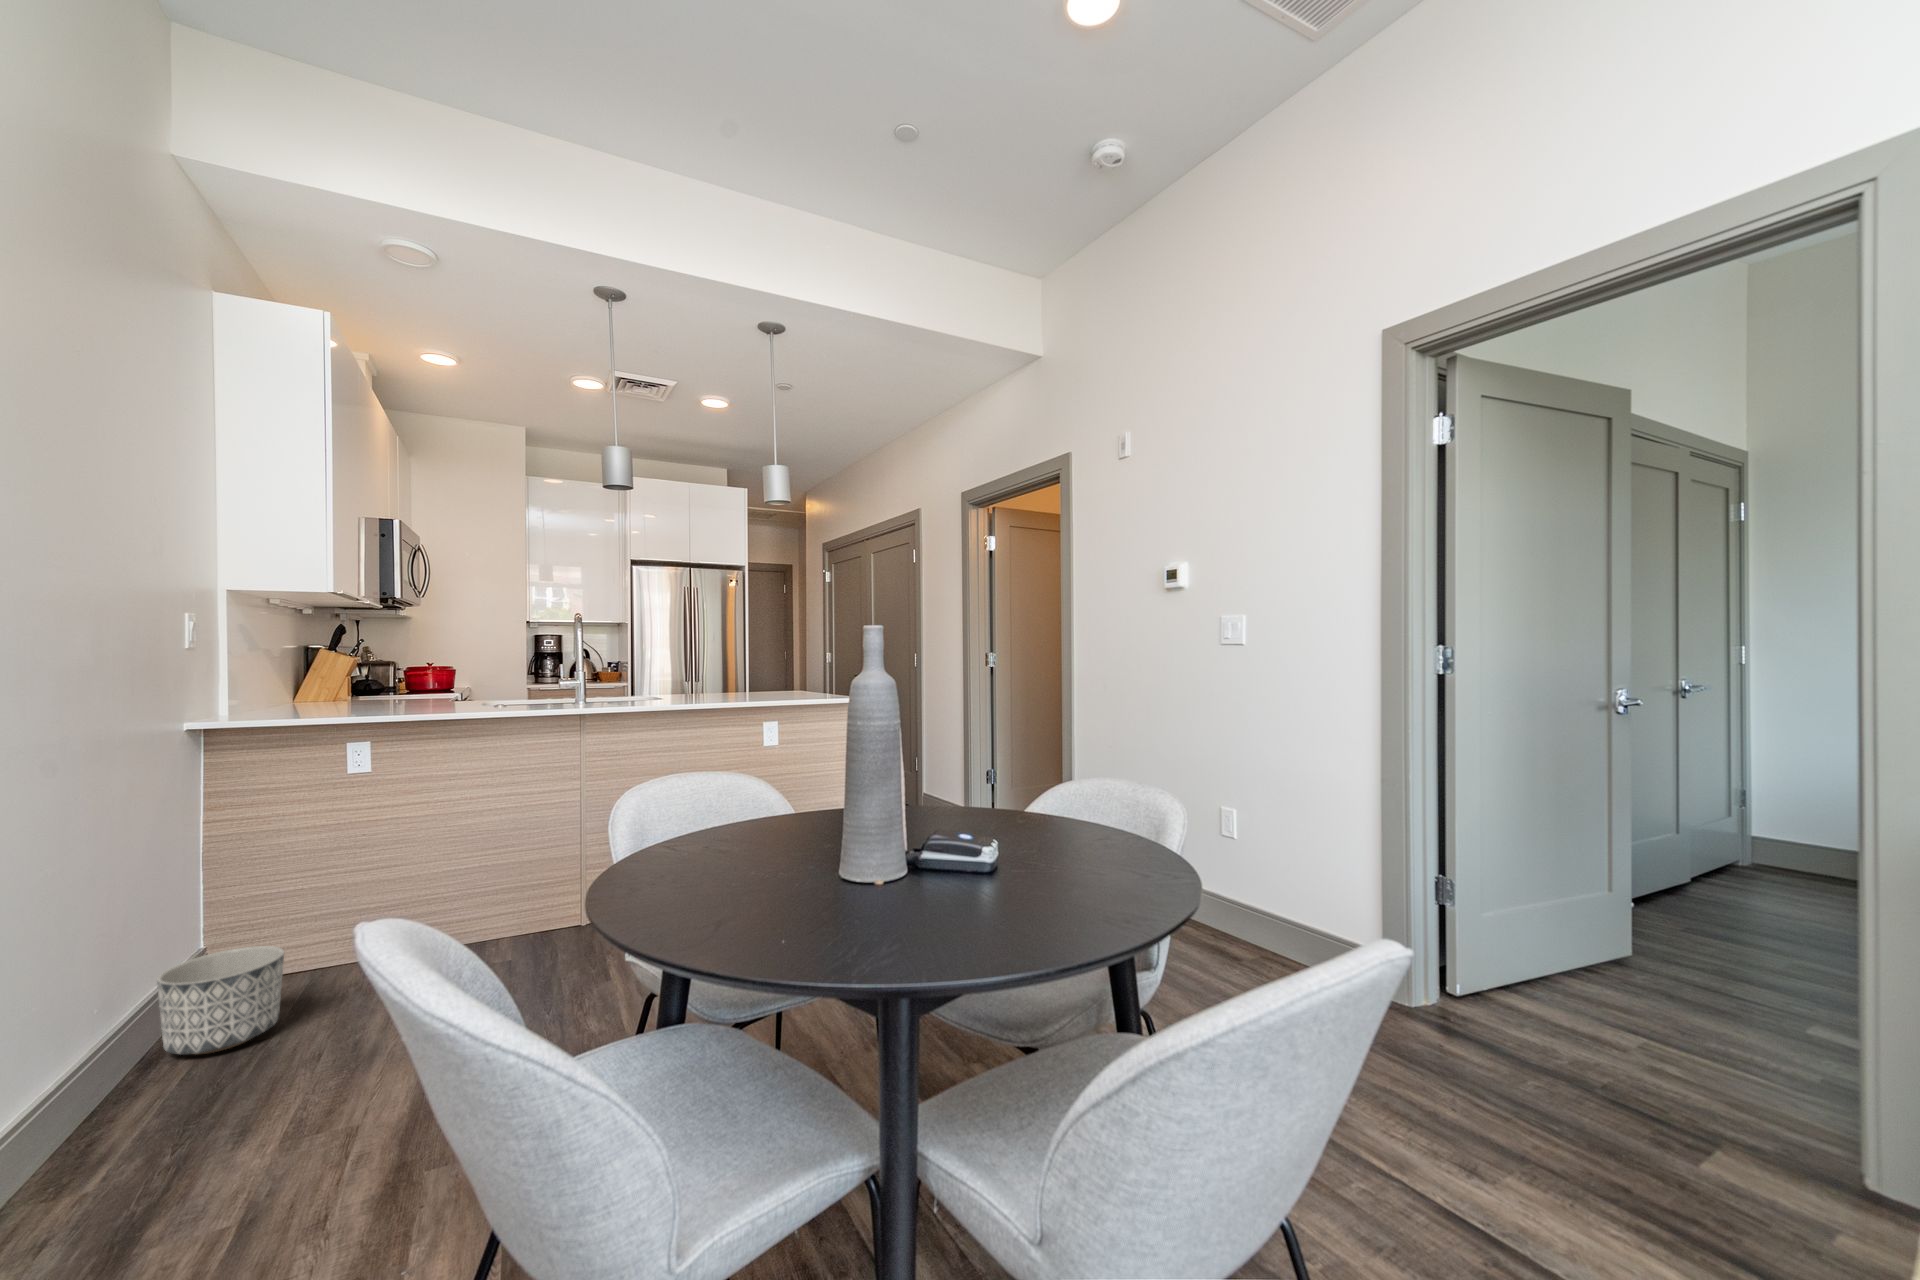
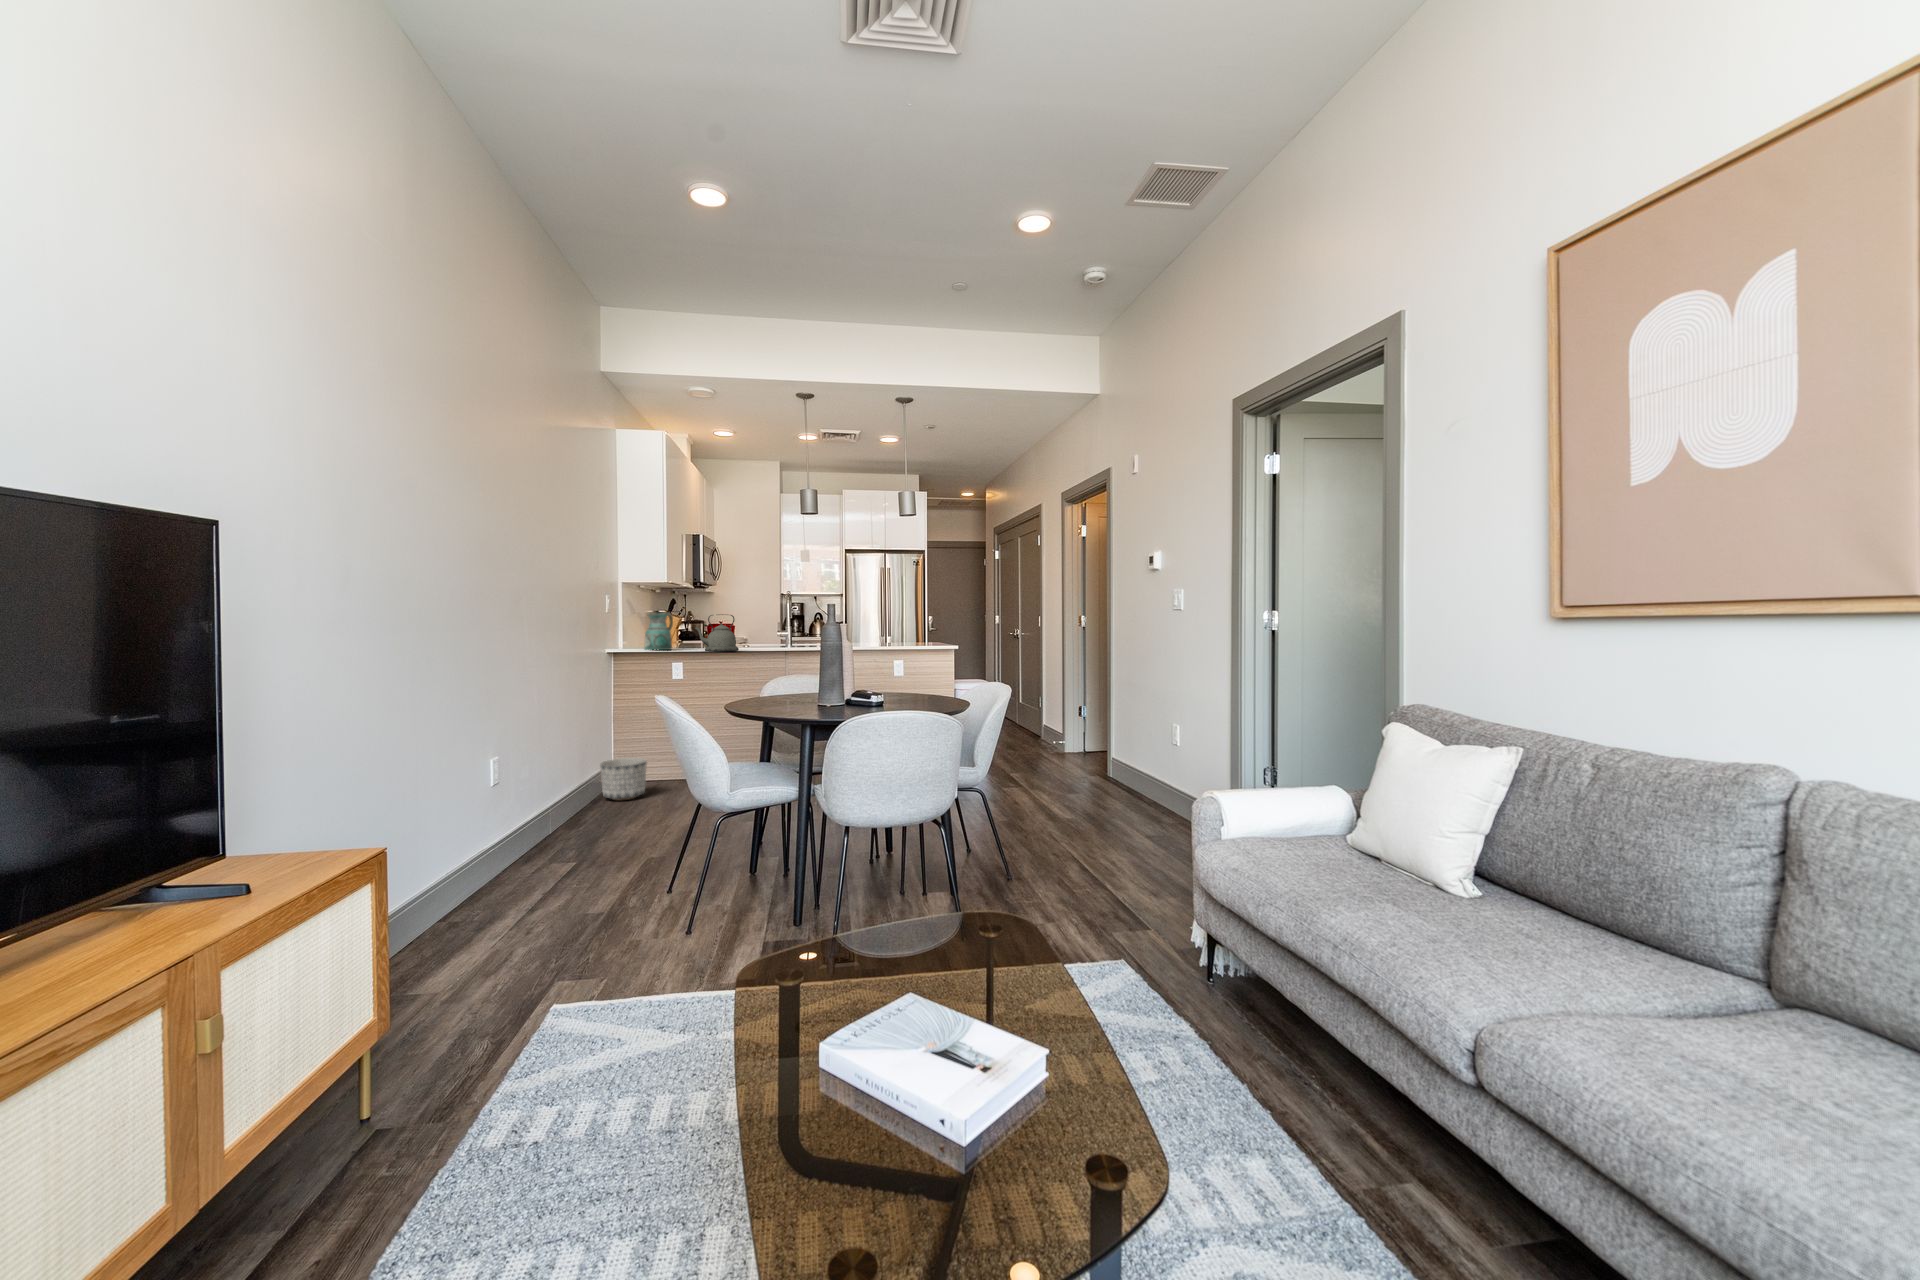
ceramic pitcher: none [282,646,349,721] -> present [645,612,673,650]
kettle: none [399,650,489,718] -> present [695,614,739,652]

